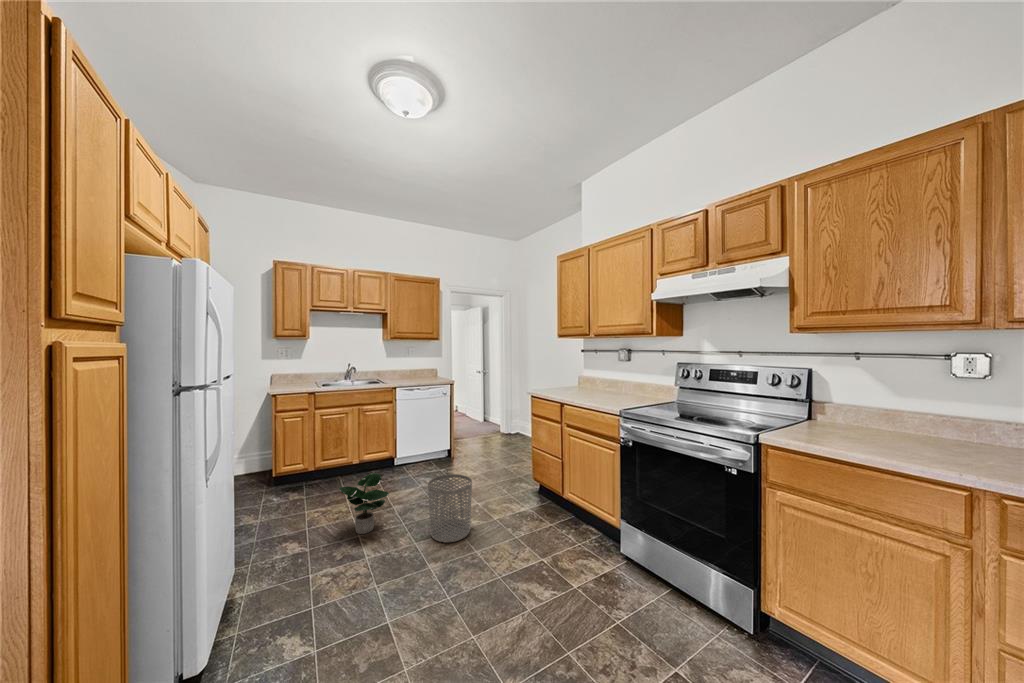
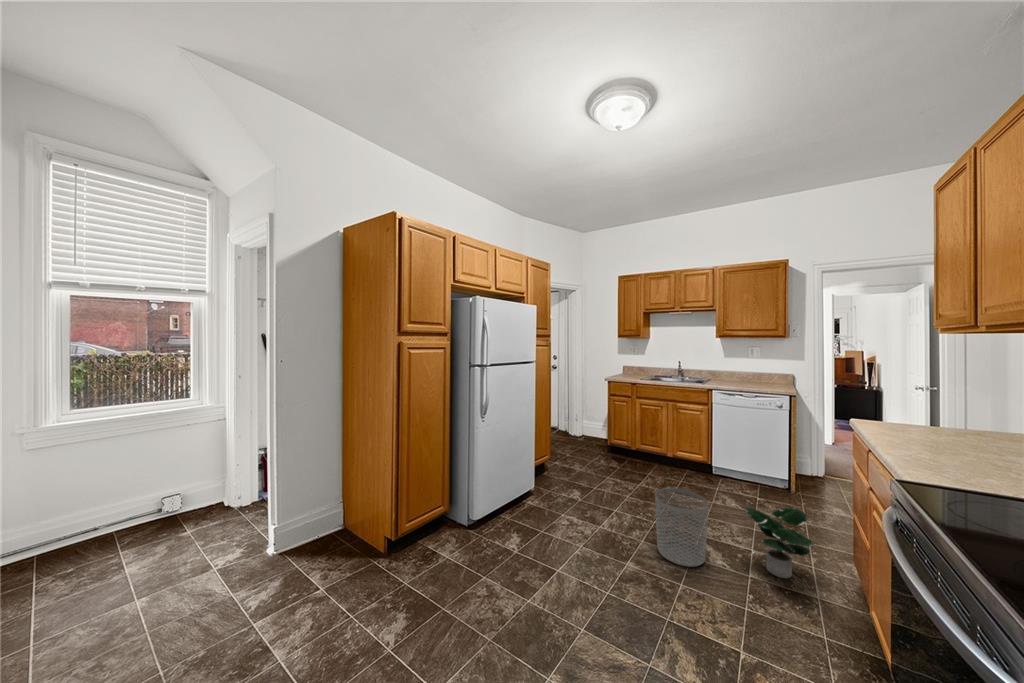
potted plant: present [339,473,389,534] -> present [746,507,814,579]

